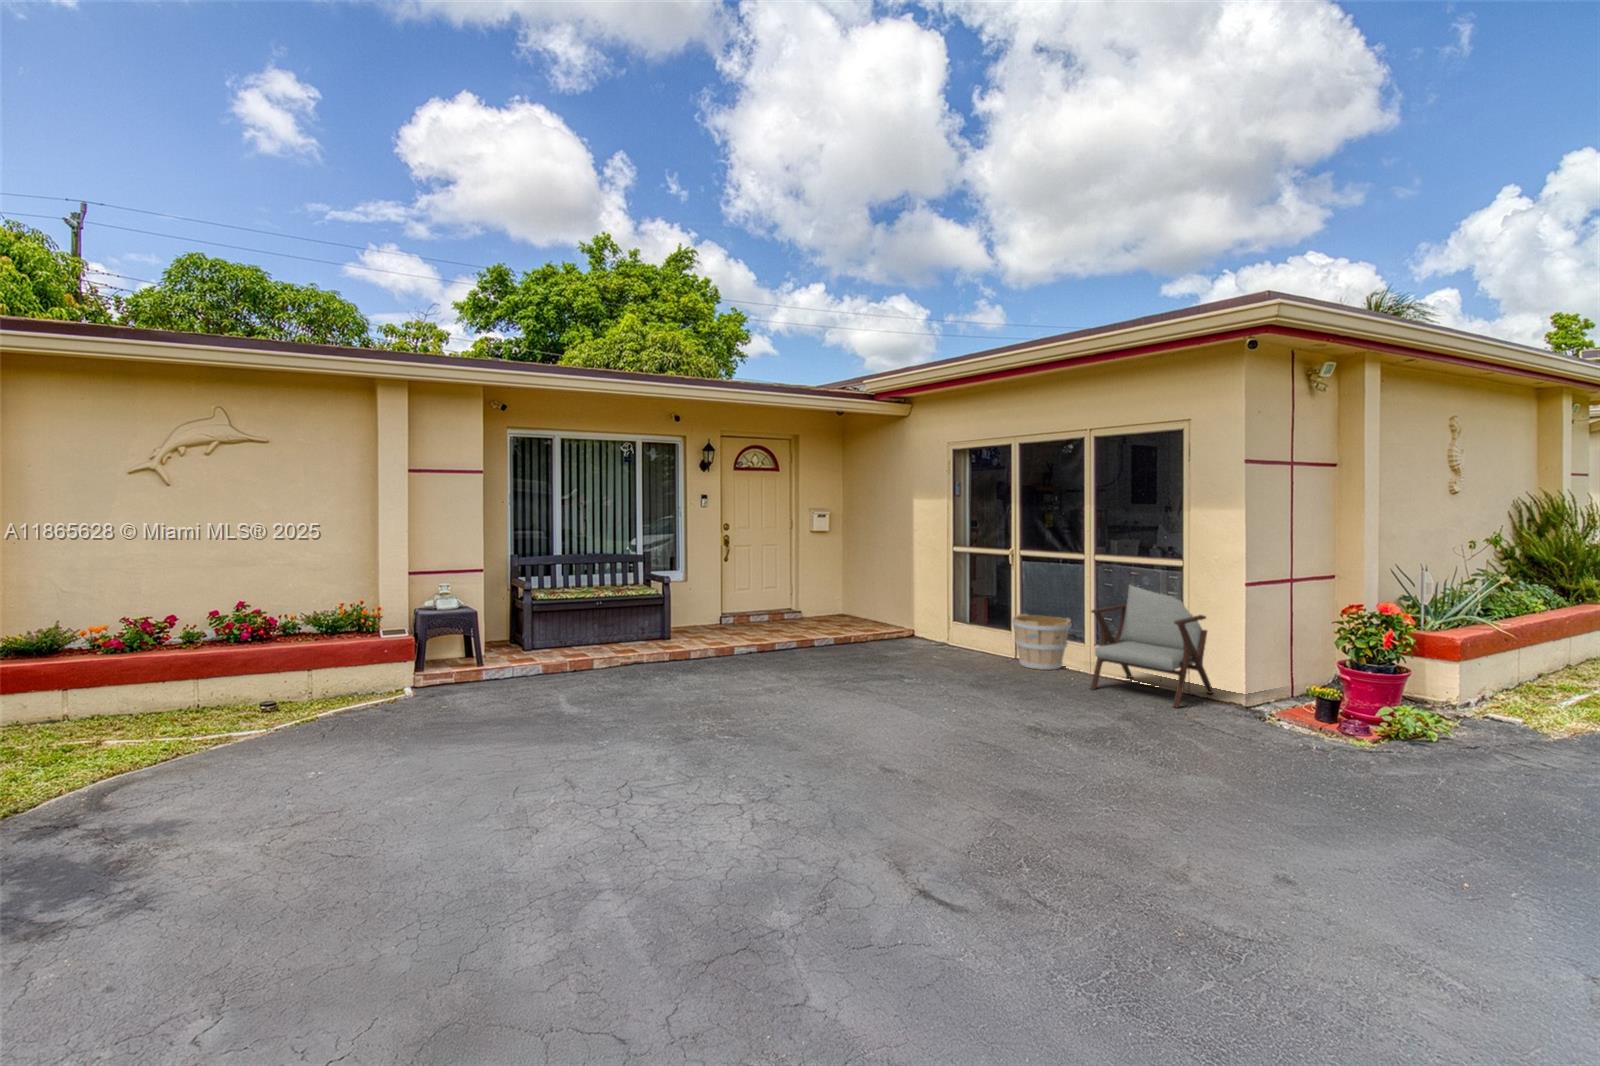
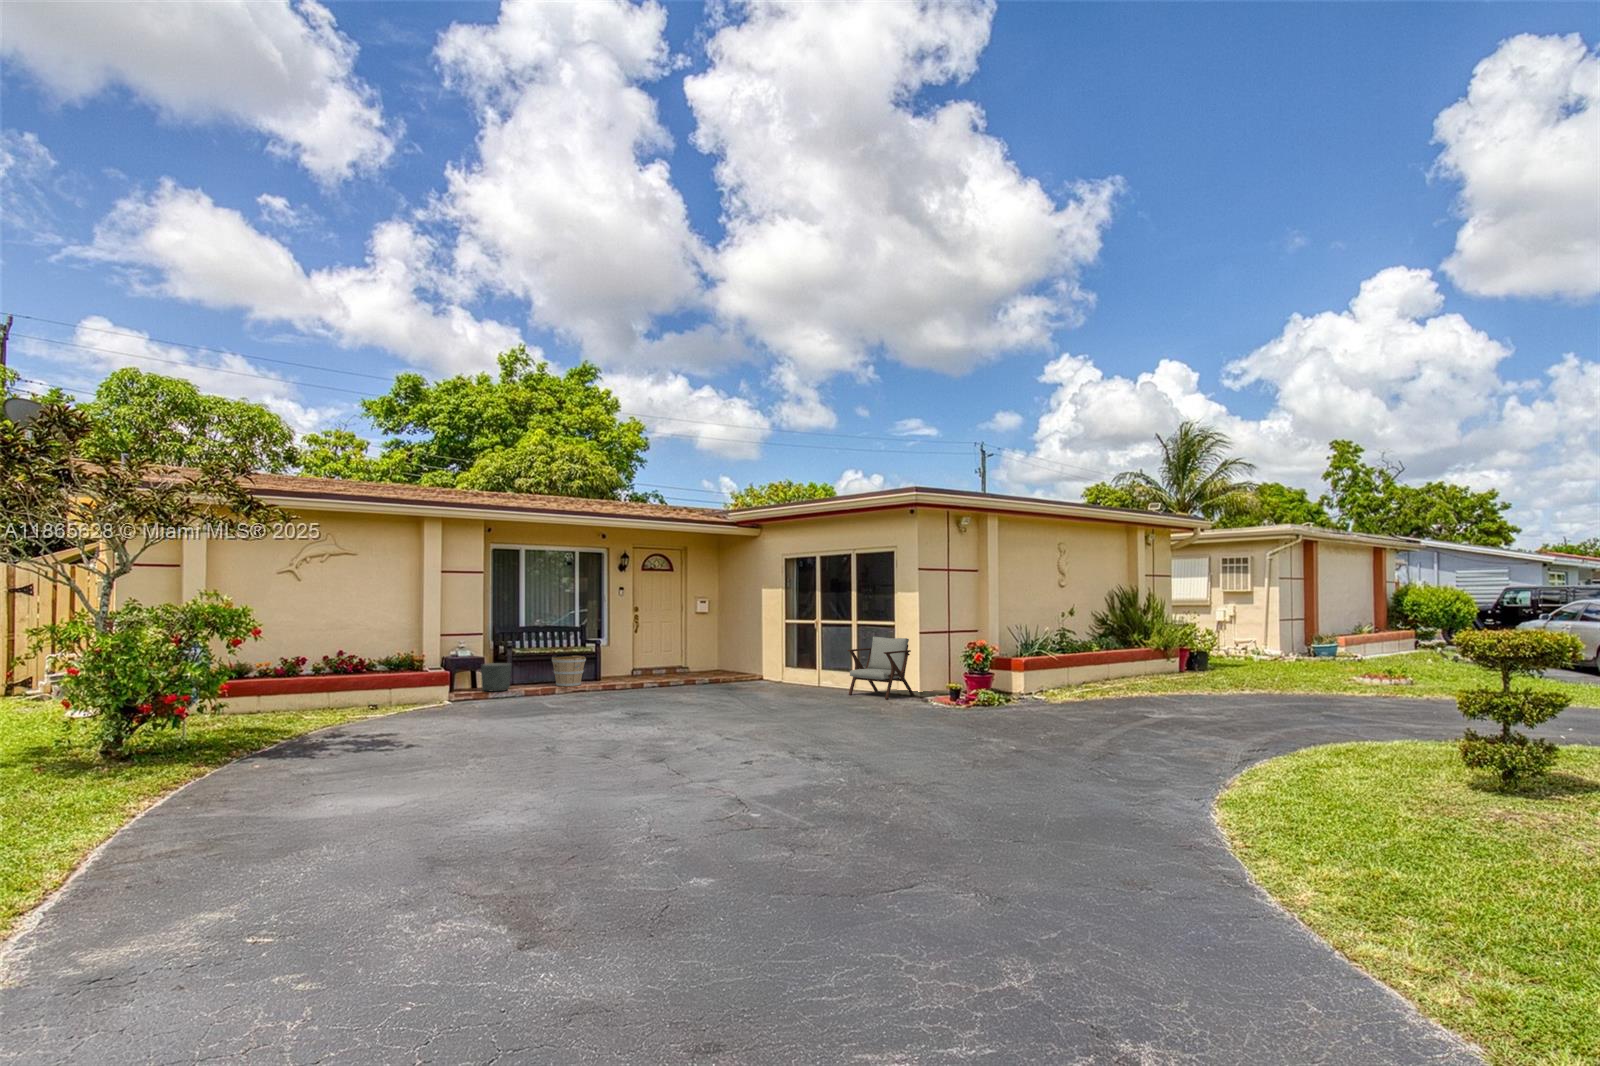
planter: none [482,614,530,661] -> present [481,663,512,691]
wooden bucket: present [1012,614,1072,670] -> present [552,656,586,687]

